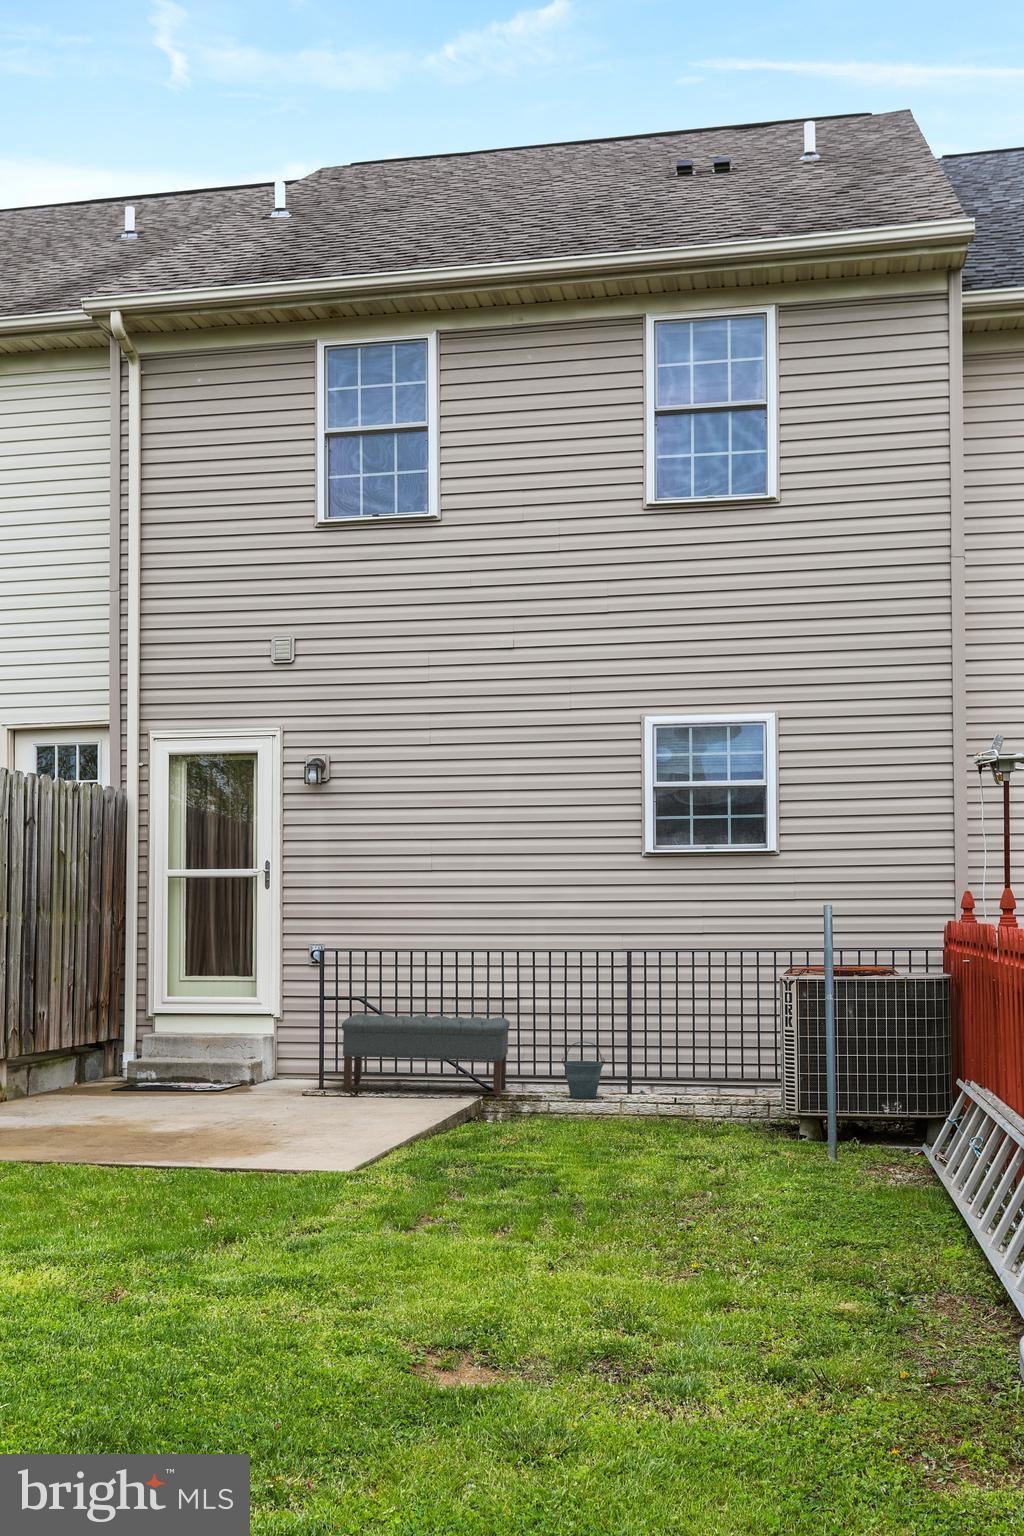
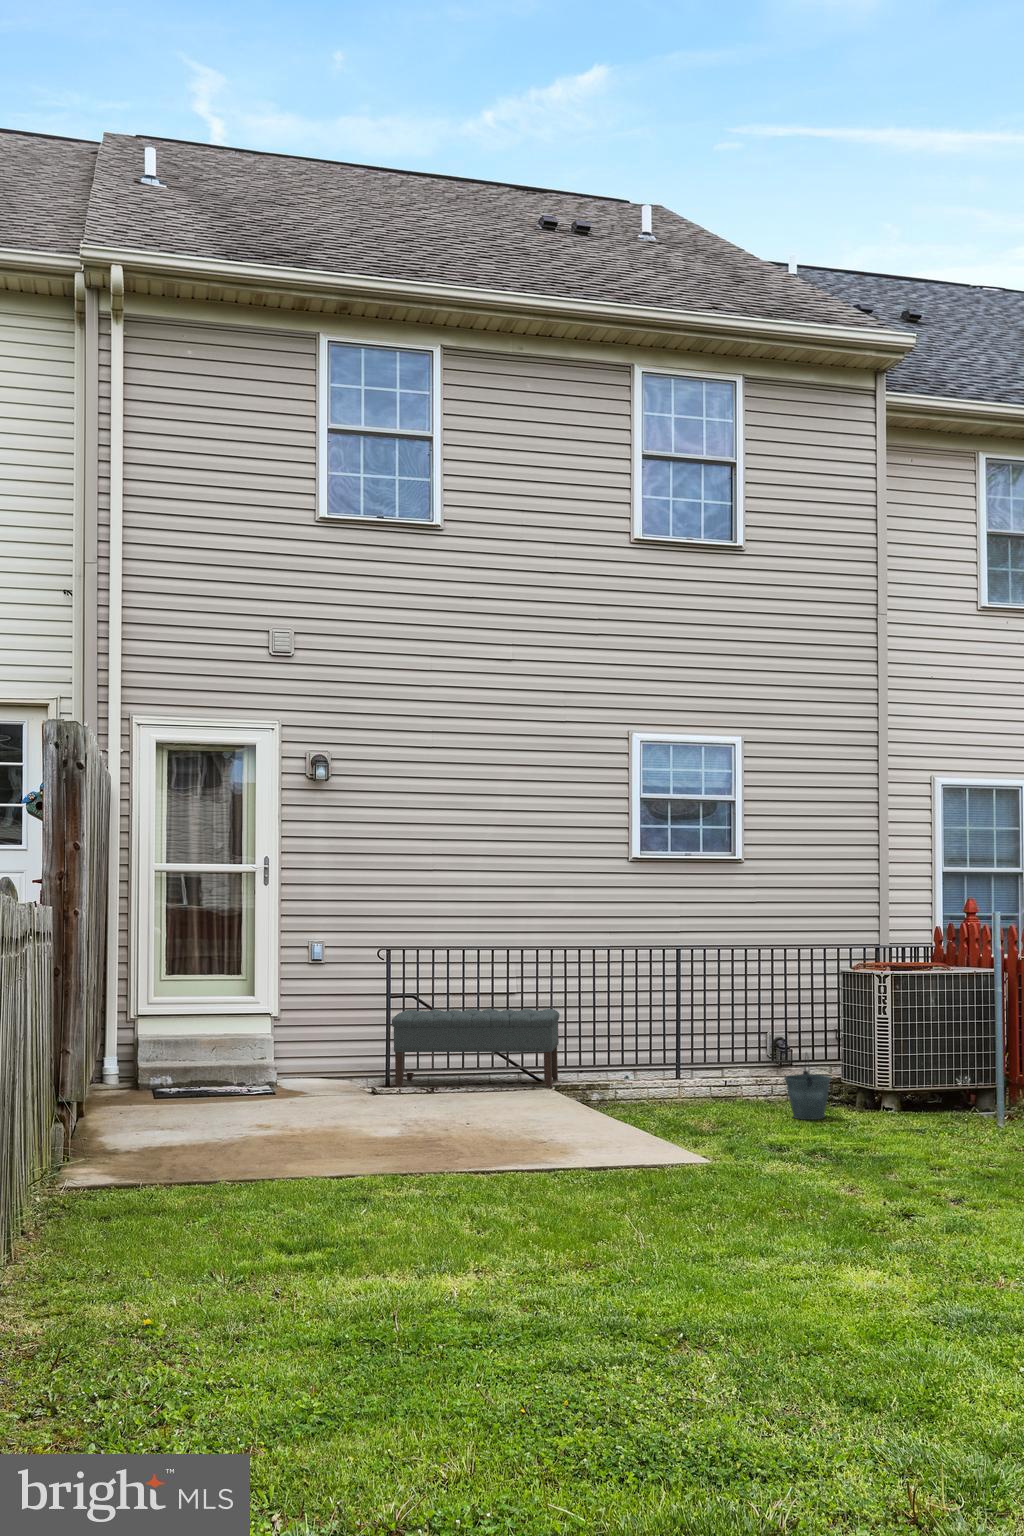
bucket: present [562,1042,605,1099] -> present [784,1053,831,1120]

